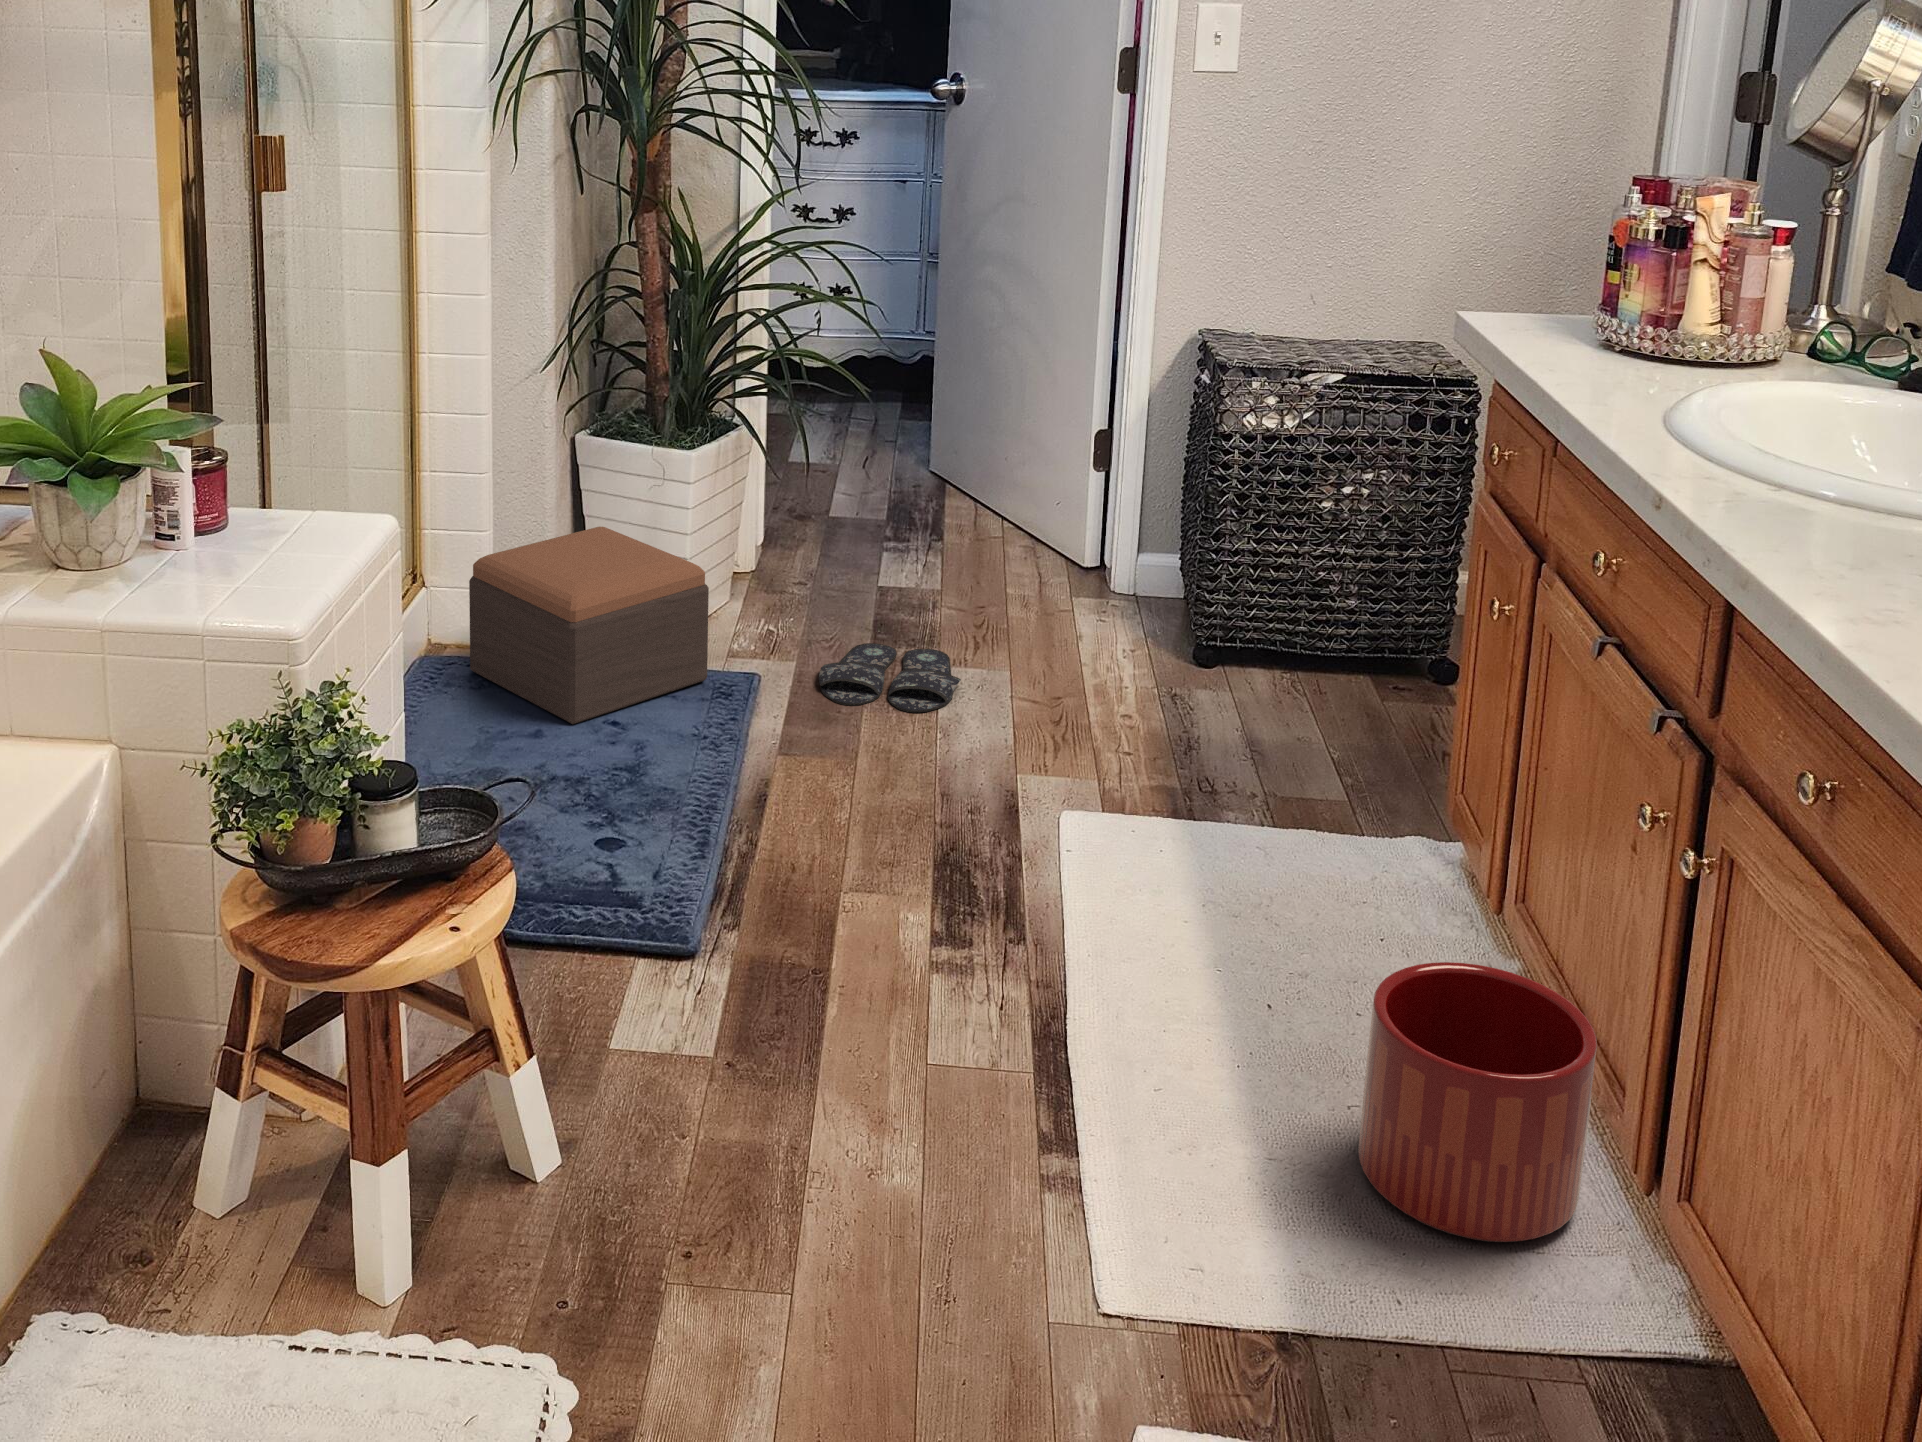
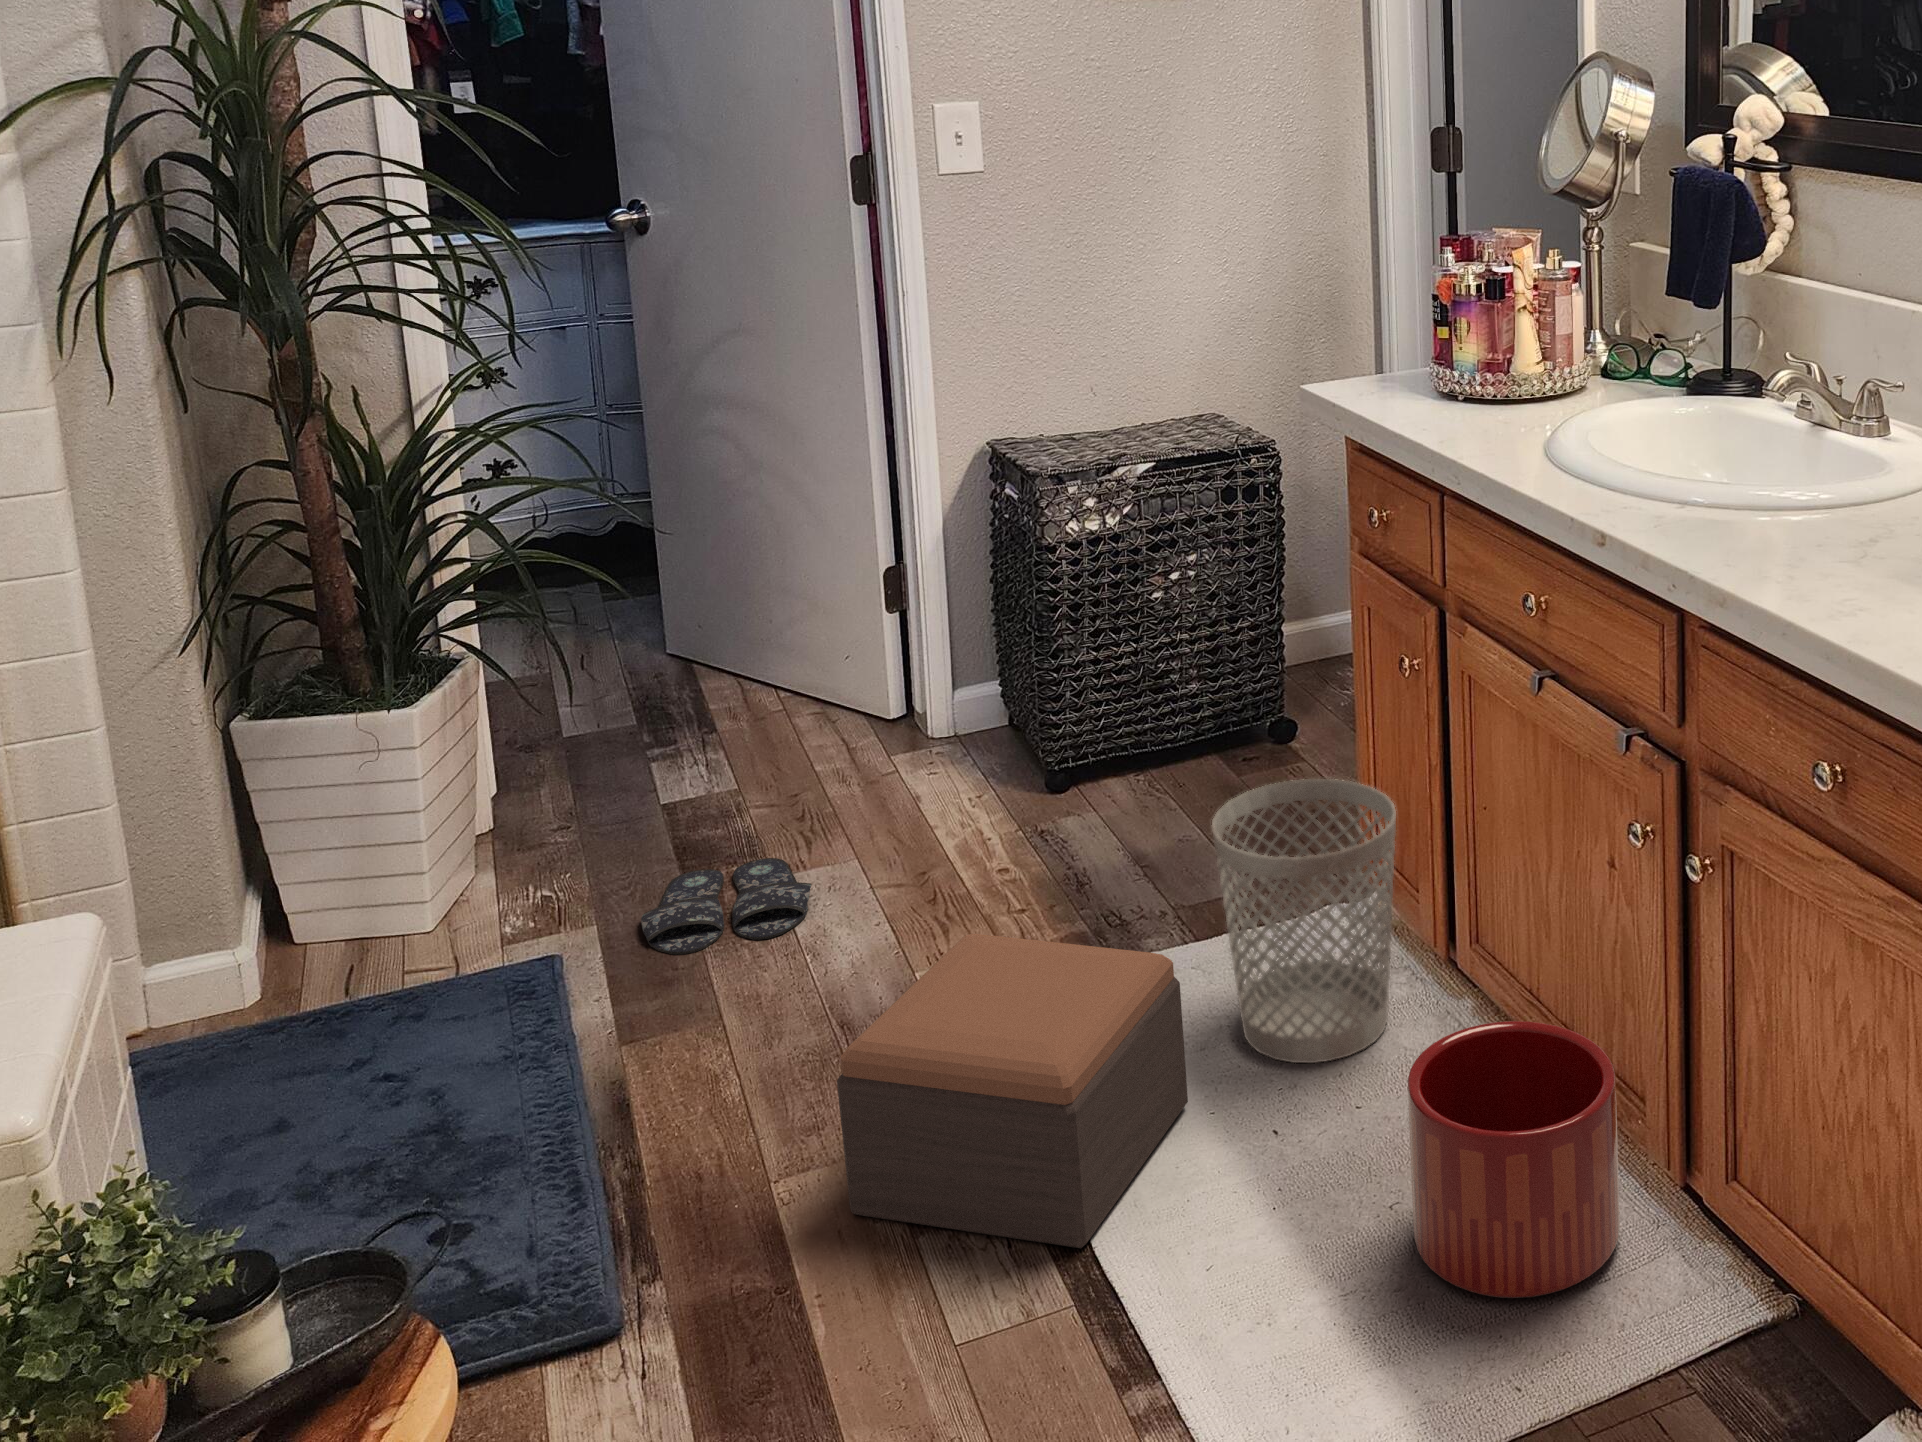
footstool: present [469,527,709,724] -> present [837,934,1188,1248]
wastebasket: none [1279,690,1470,969] -> present [1212,779,1396,1063]

